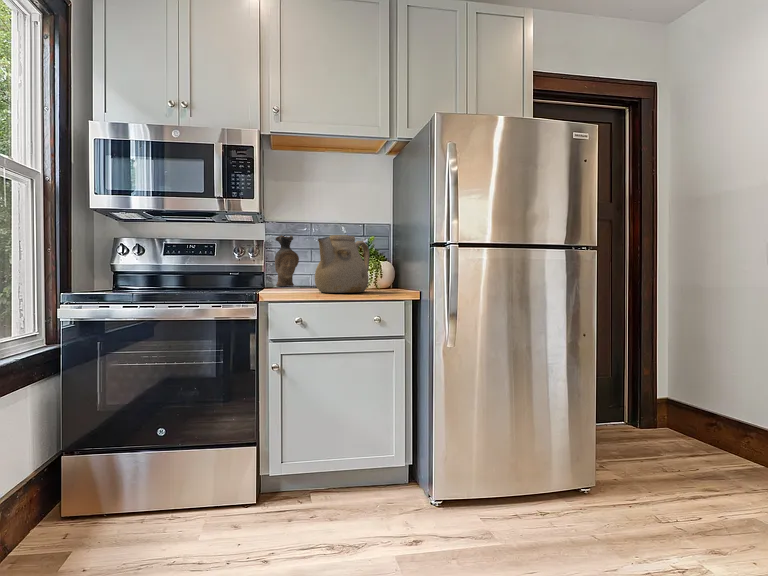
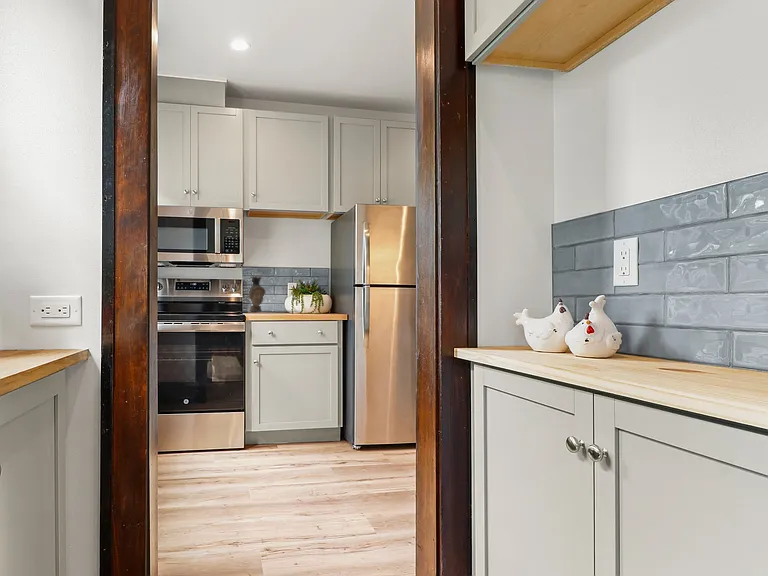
teapot: present [315,235,370,293] -> none [281,279,315,315]

